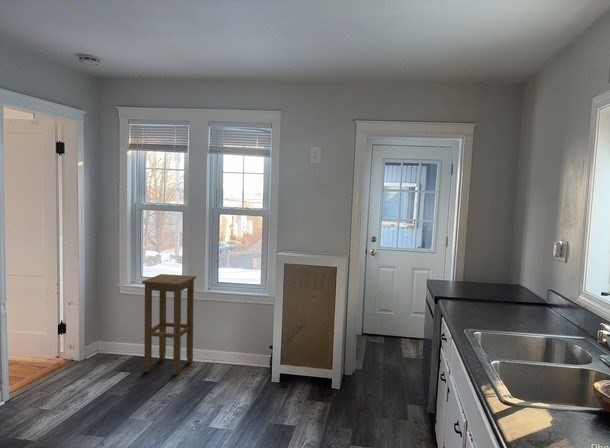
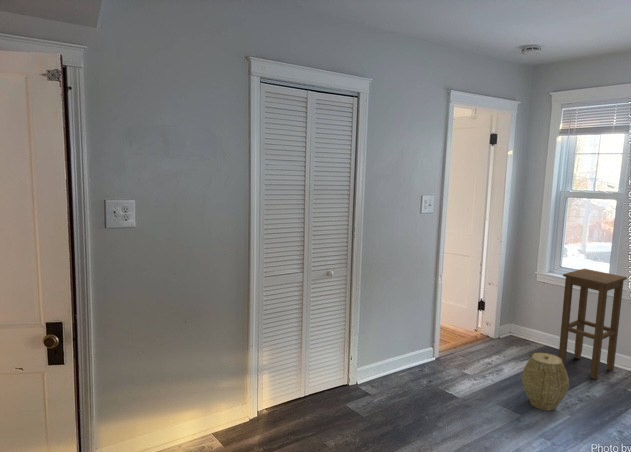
woven basket: none [106,363,152,423] -> present [522,353,569,411]

